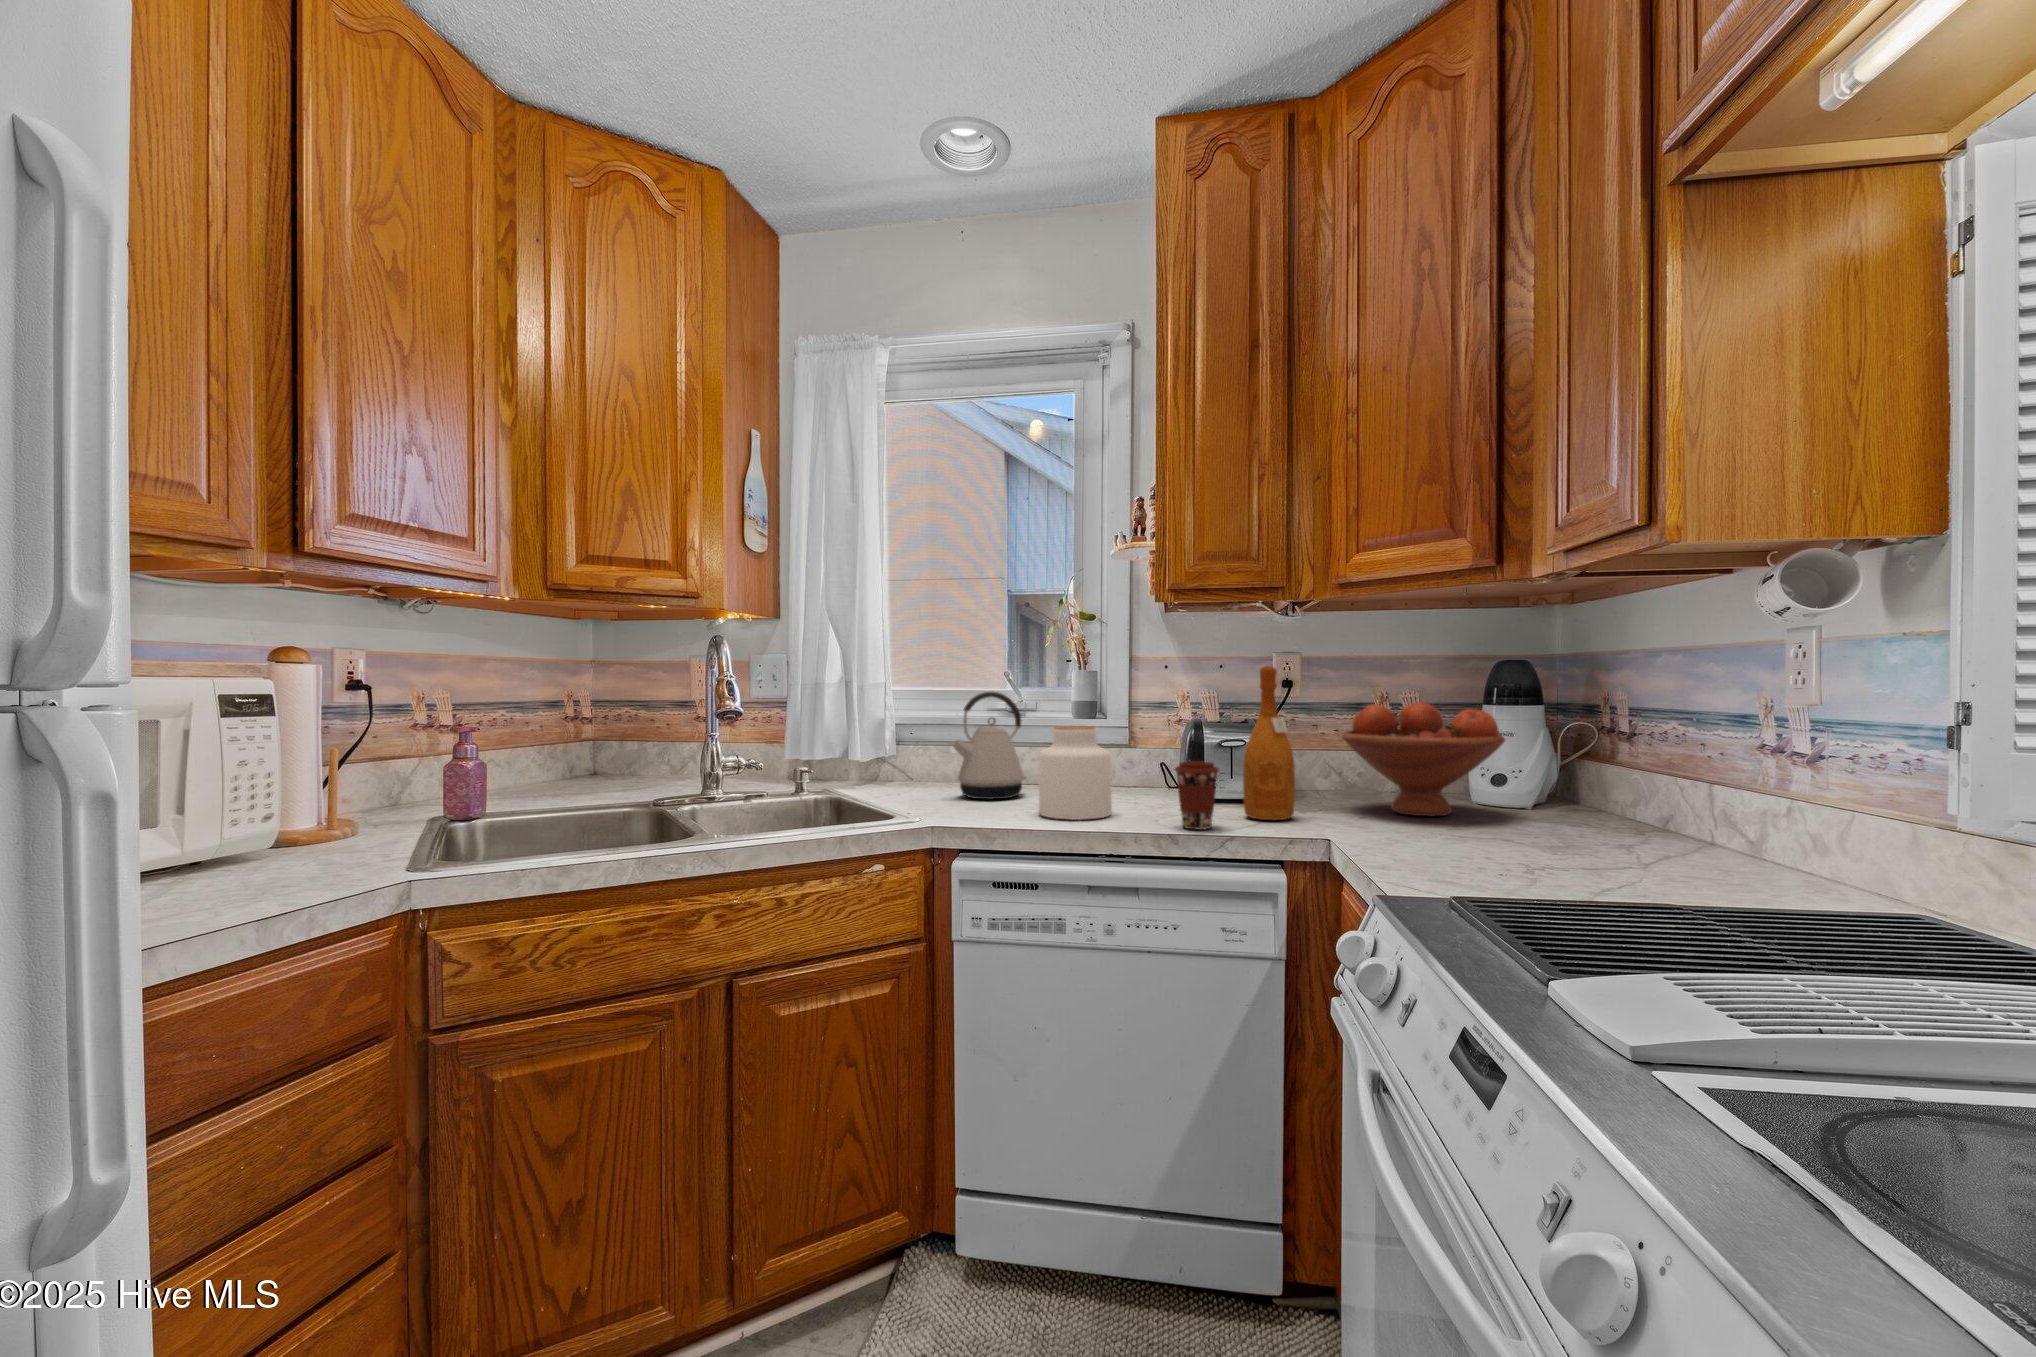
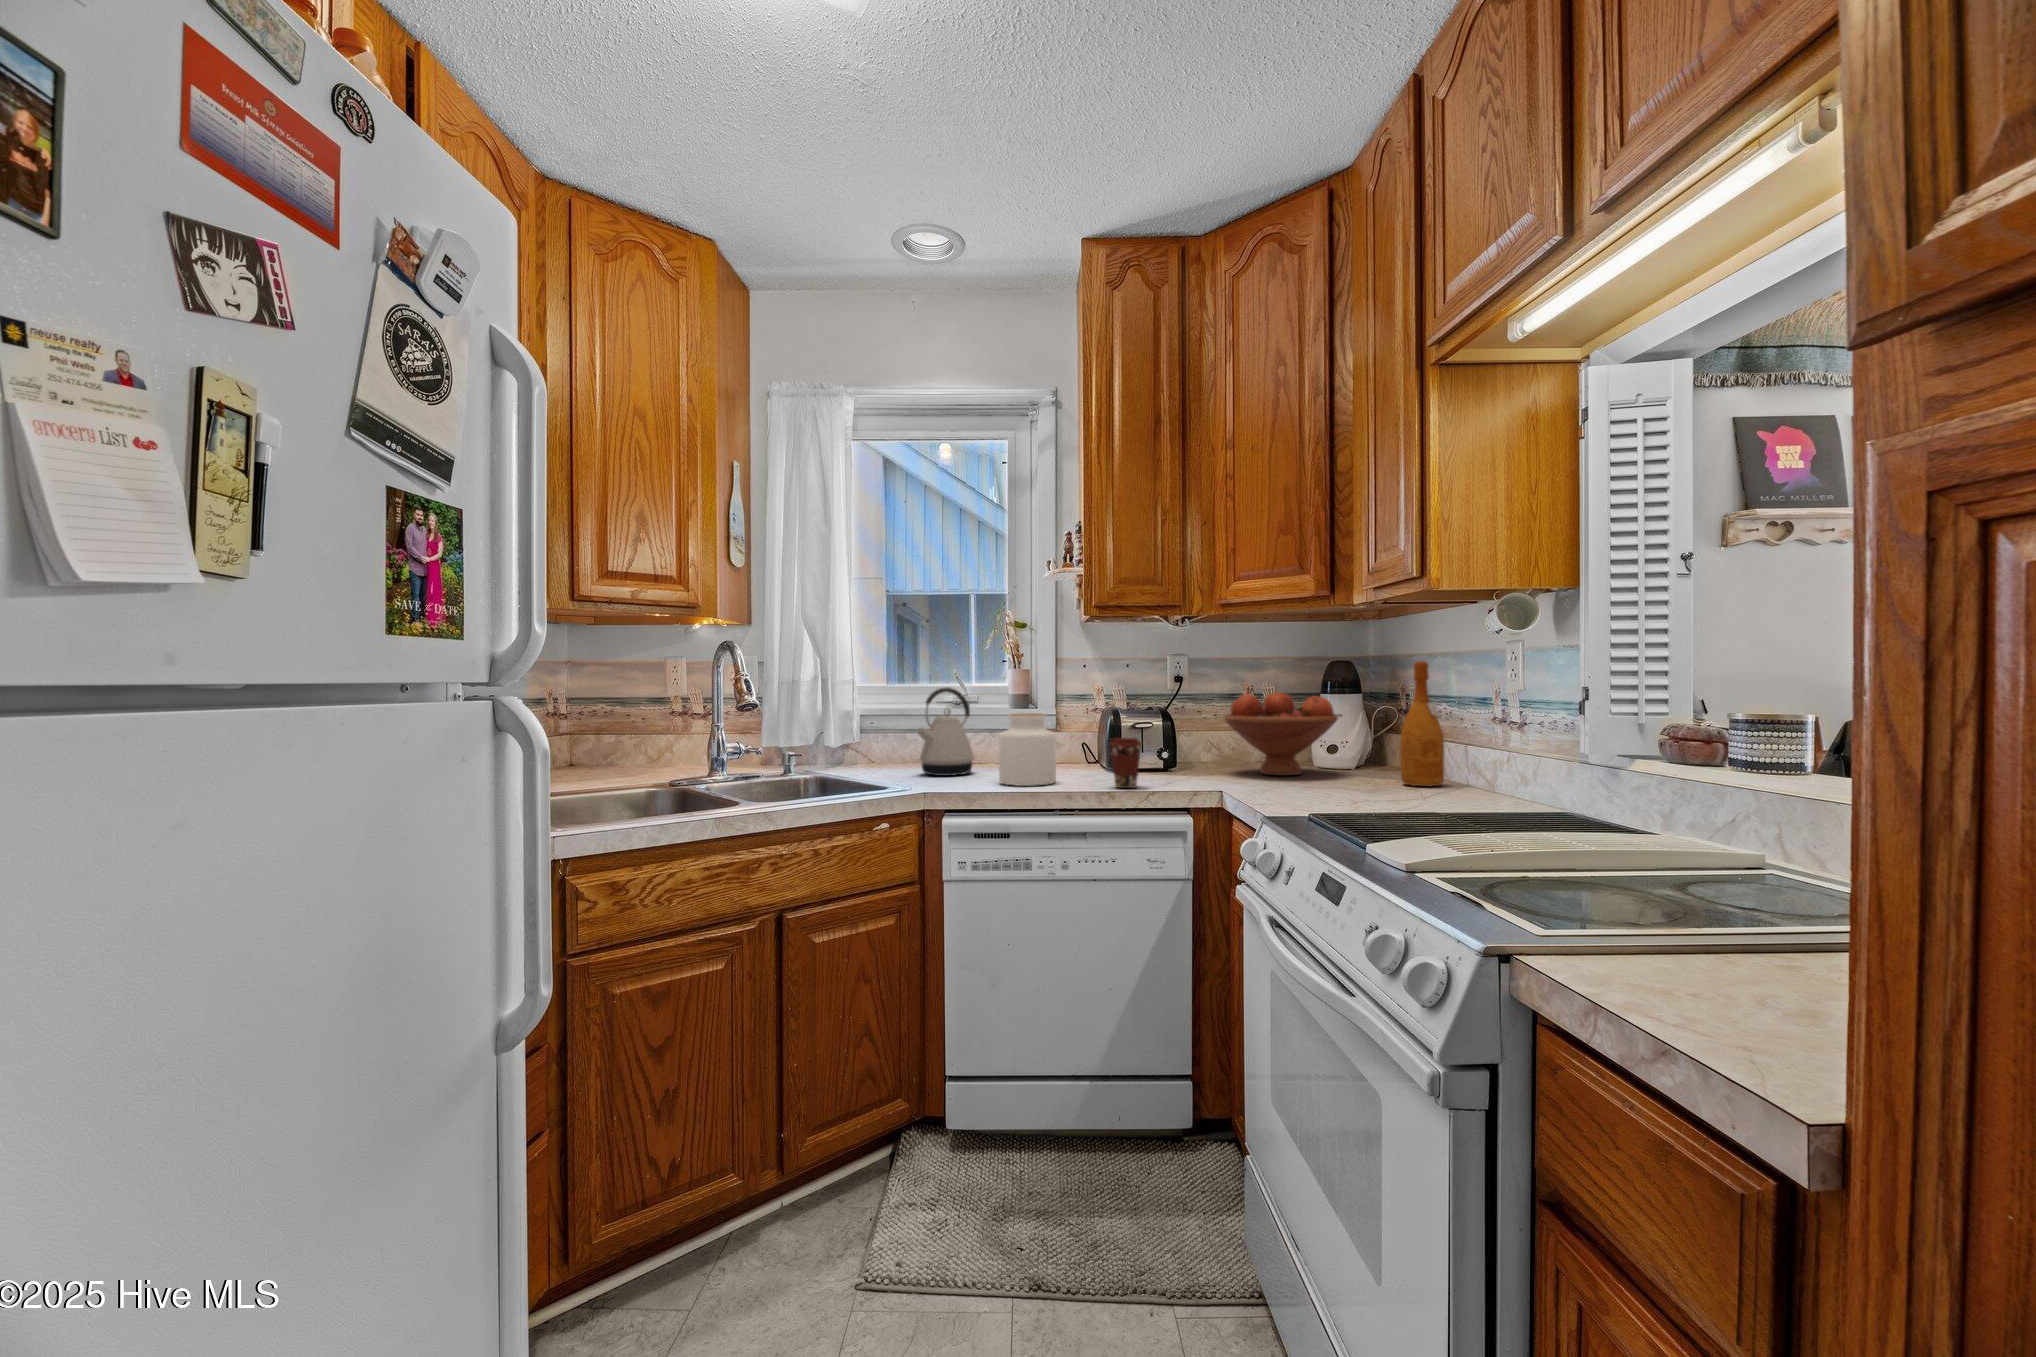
wine bottle: present [1243,666,1295,820] -> present [1400,661,1444,786]

